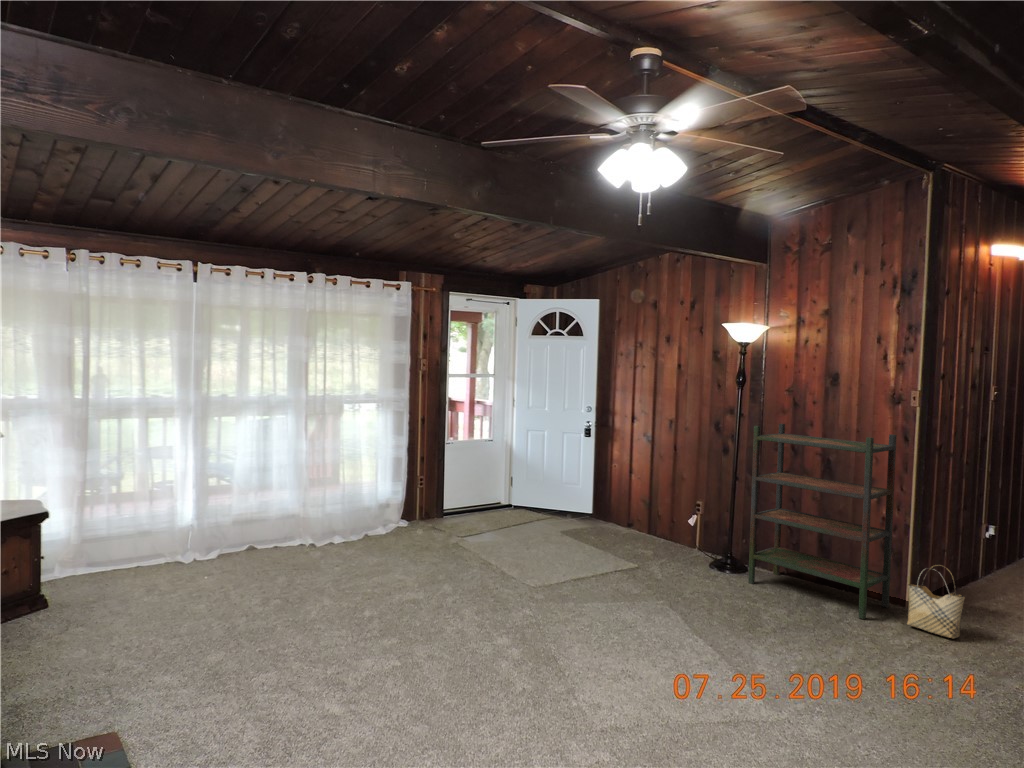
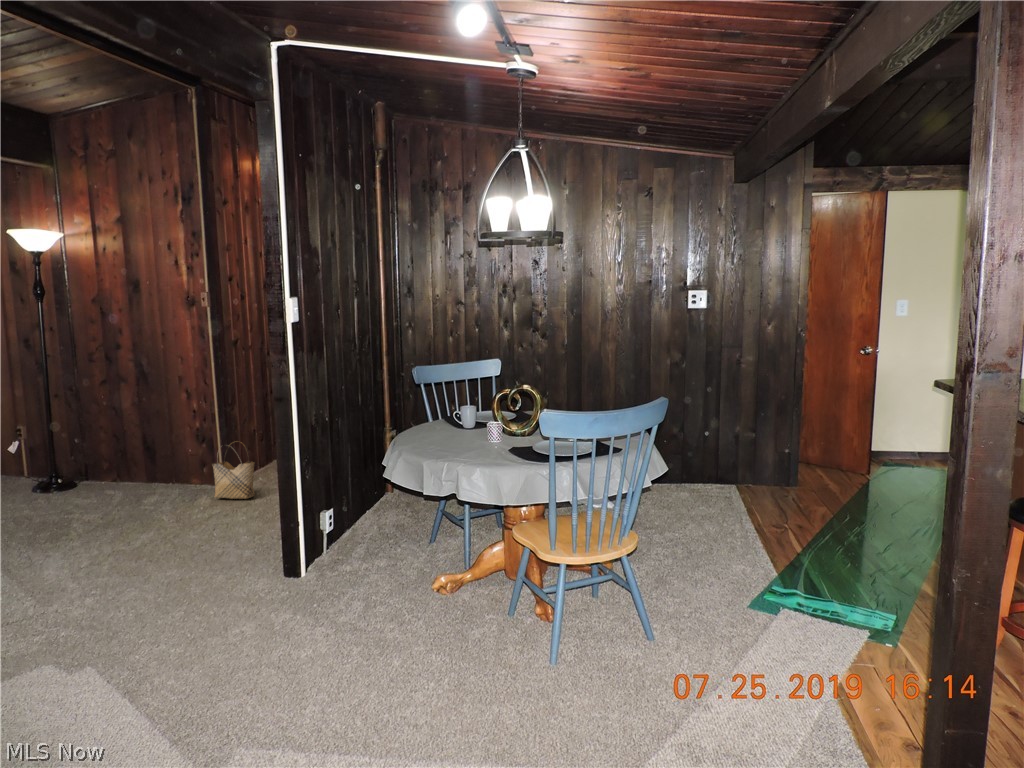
bookshelf: present [748,424,896,619] -> none [52,334,207,504]

